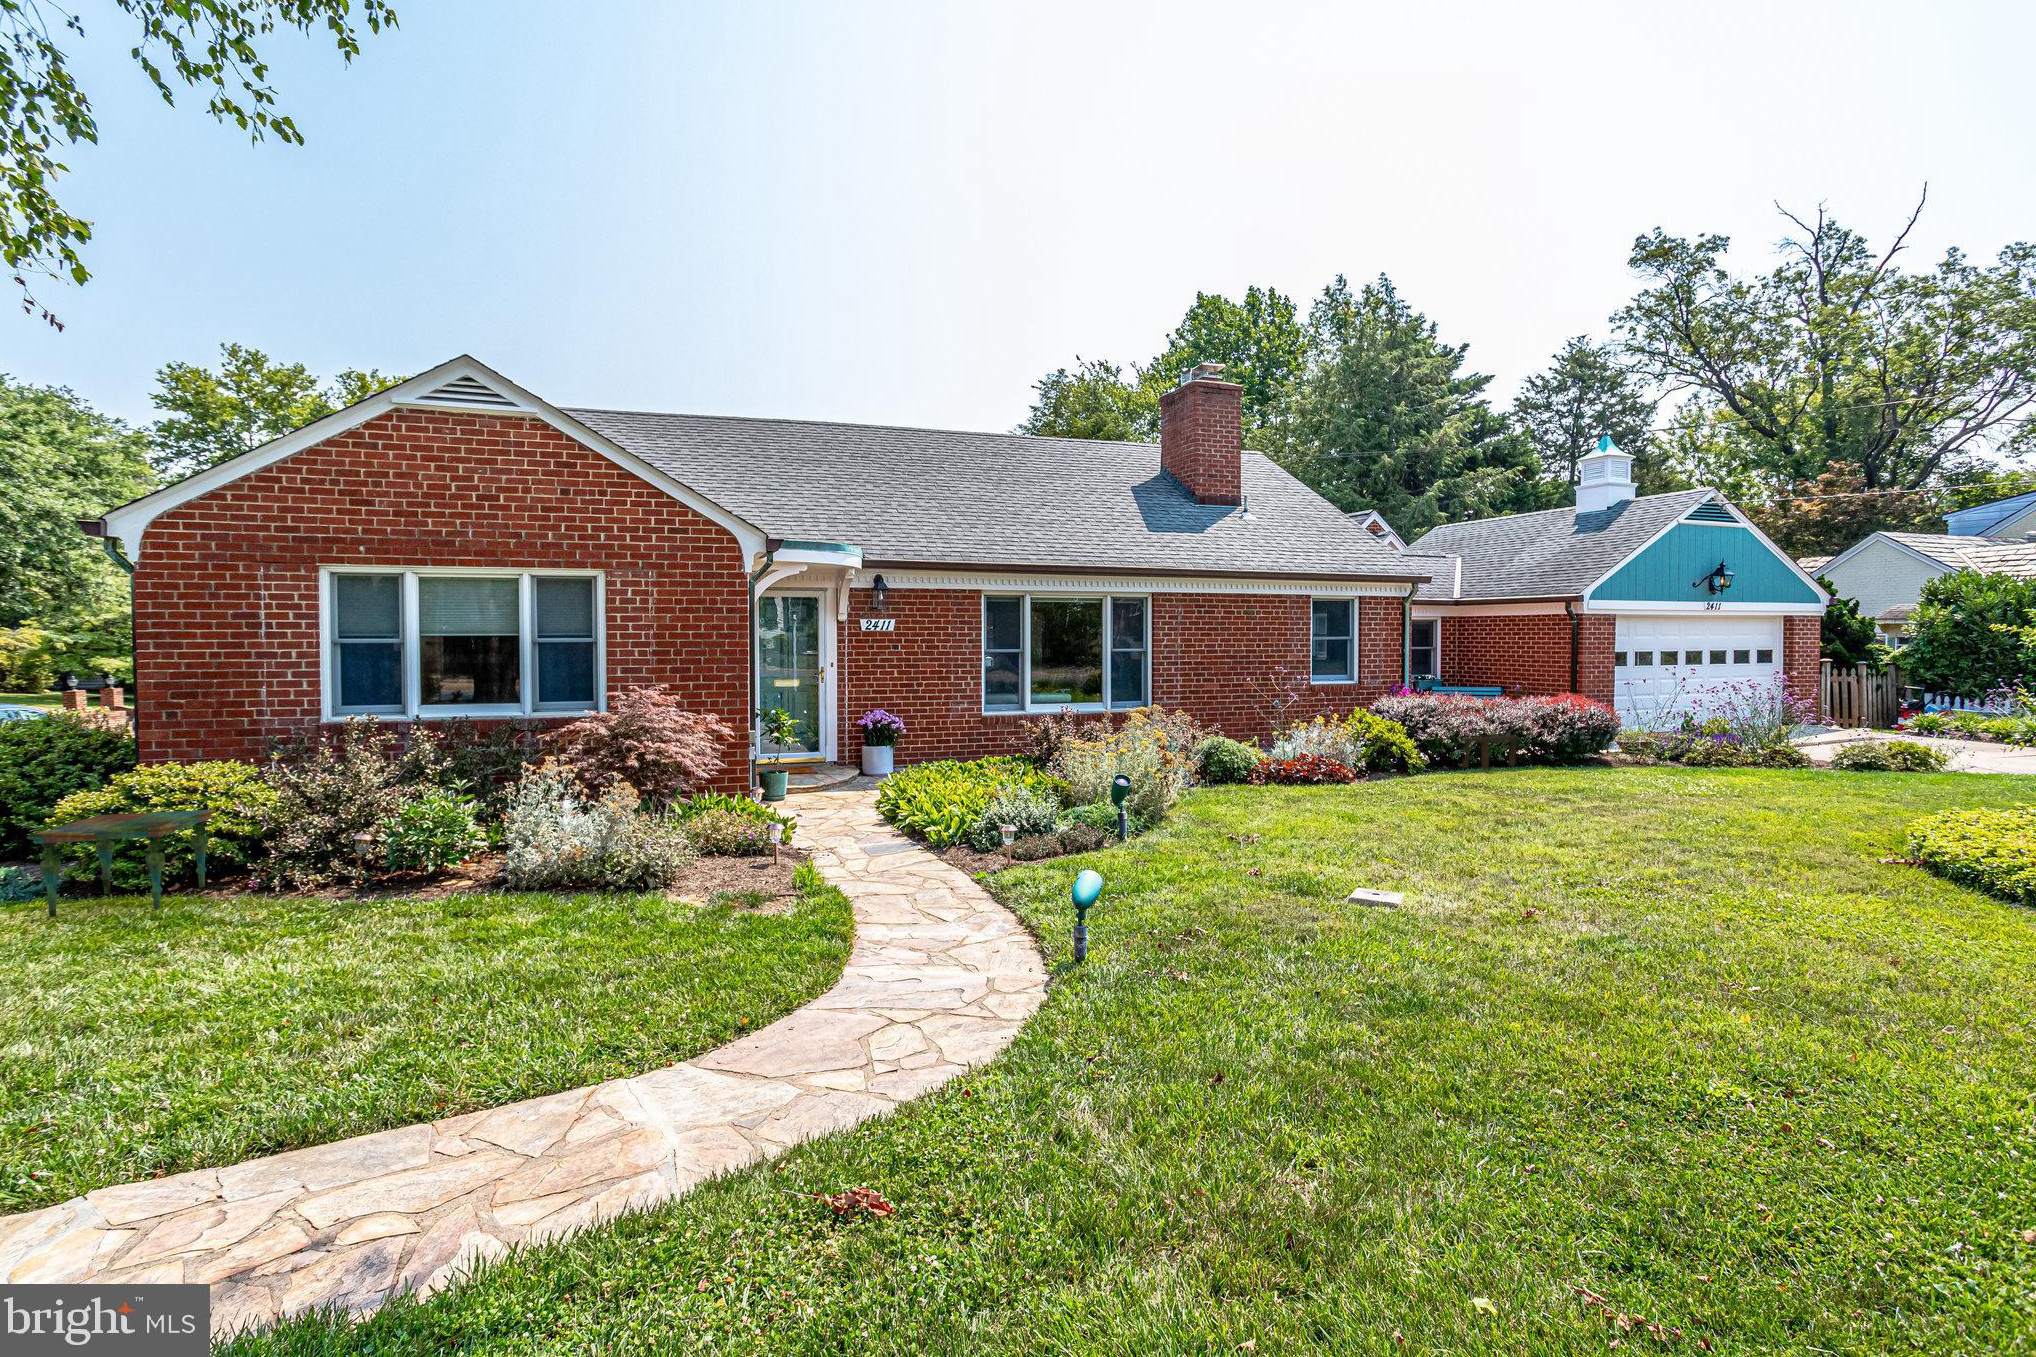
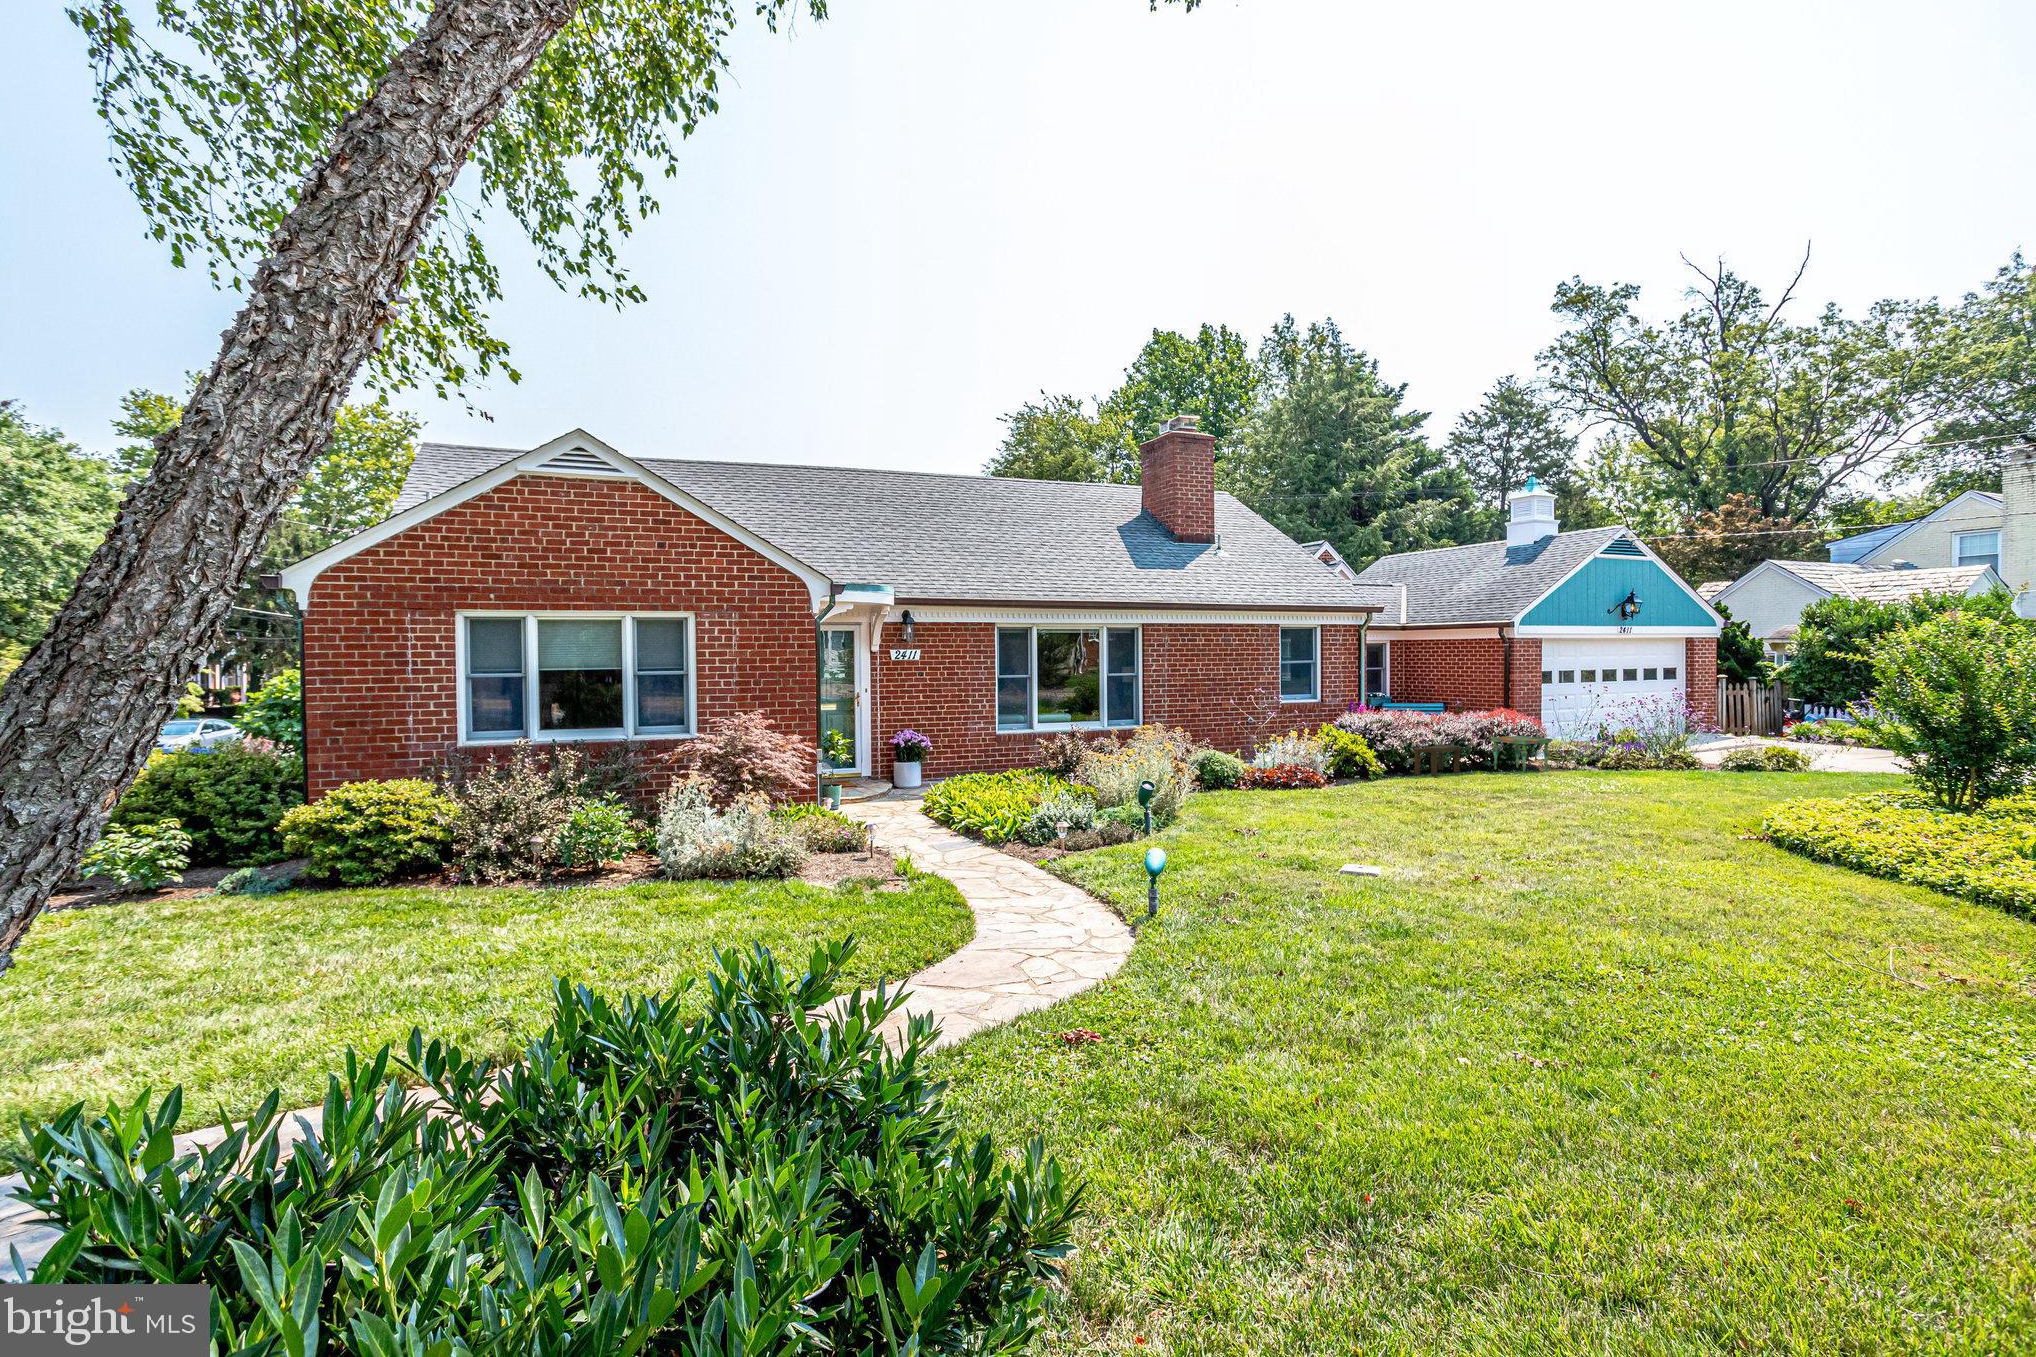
side table: present [27,810,216,917] -> present [1489,736,1553,773]

